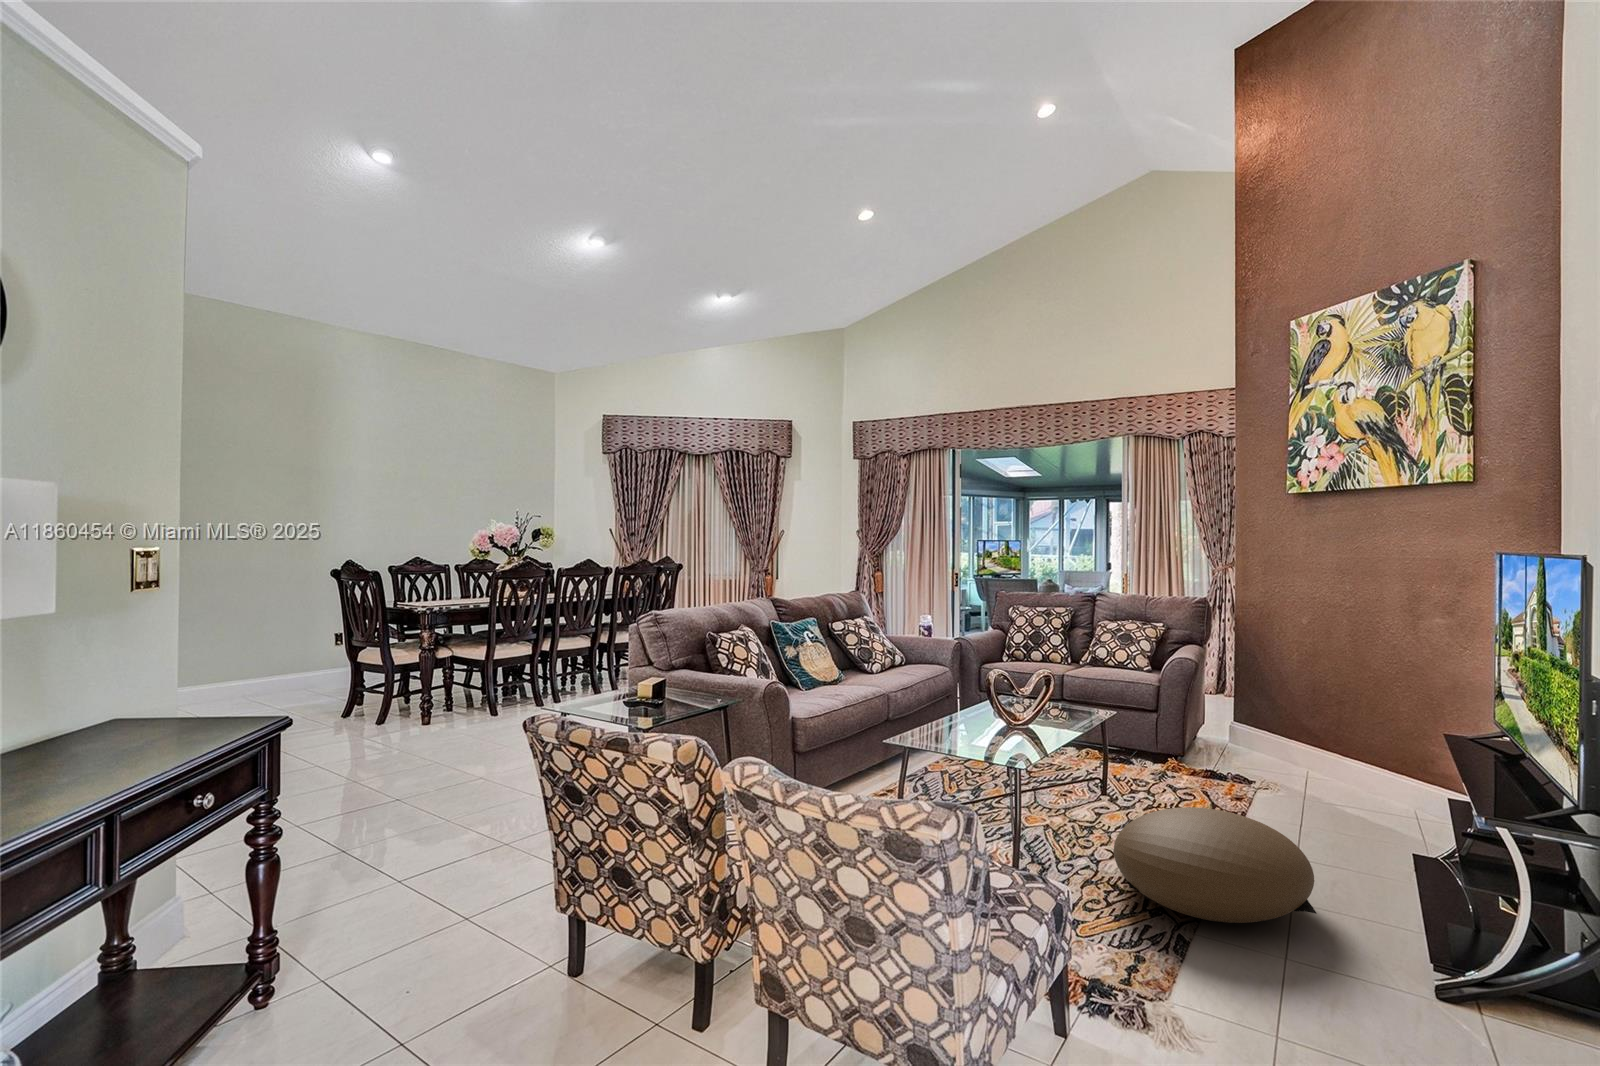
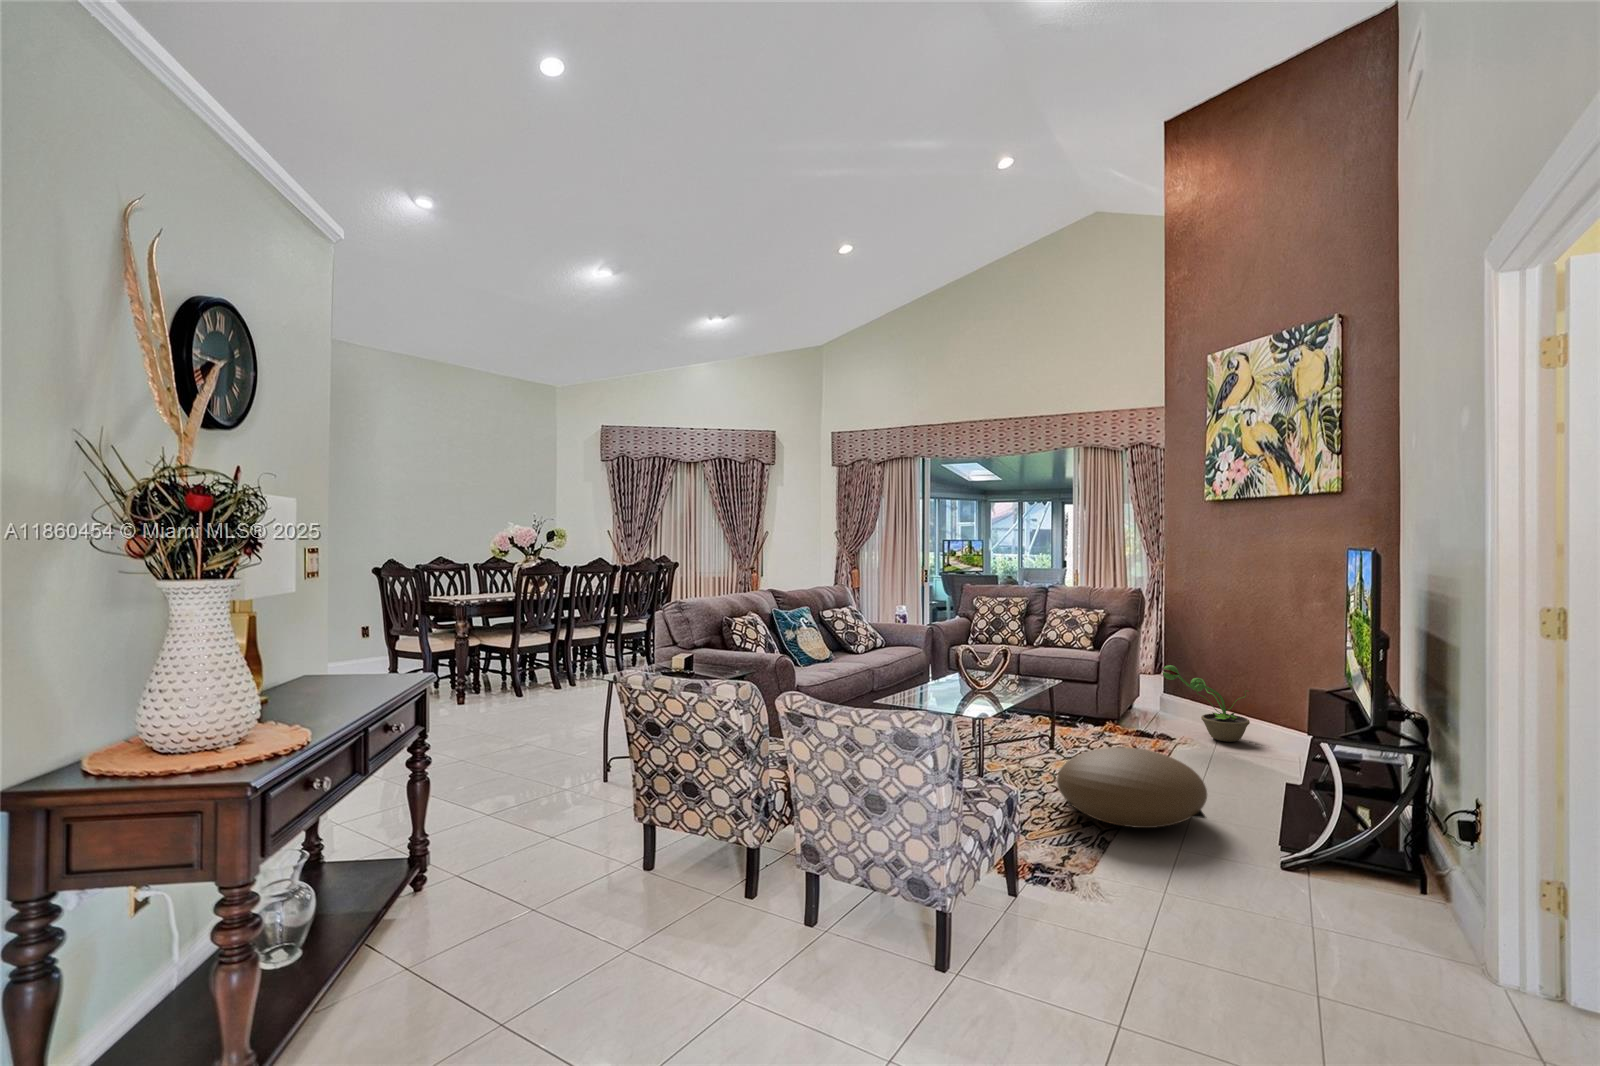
decorative plant: none [1240,695,1350,788] -> present [1162,665,1250,742]

